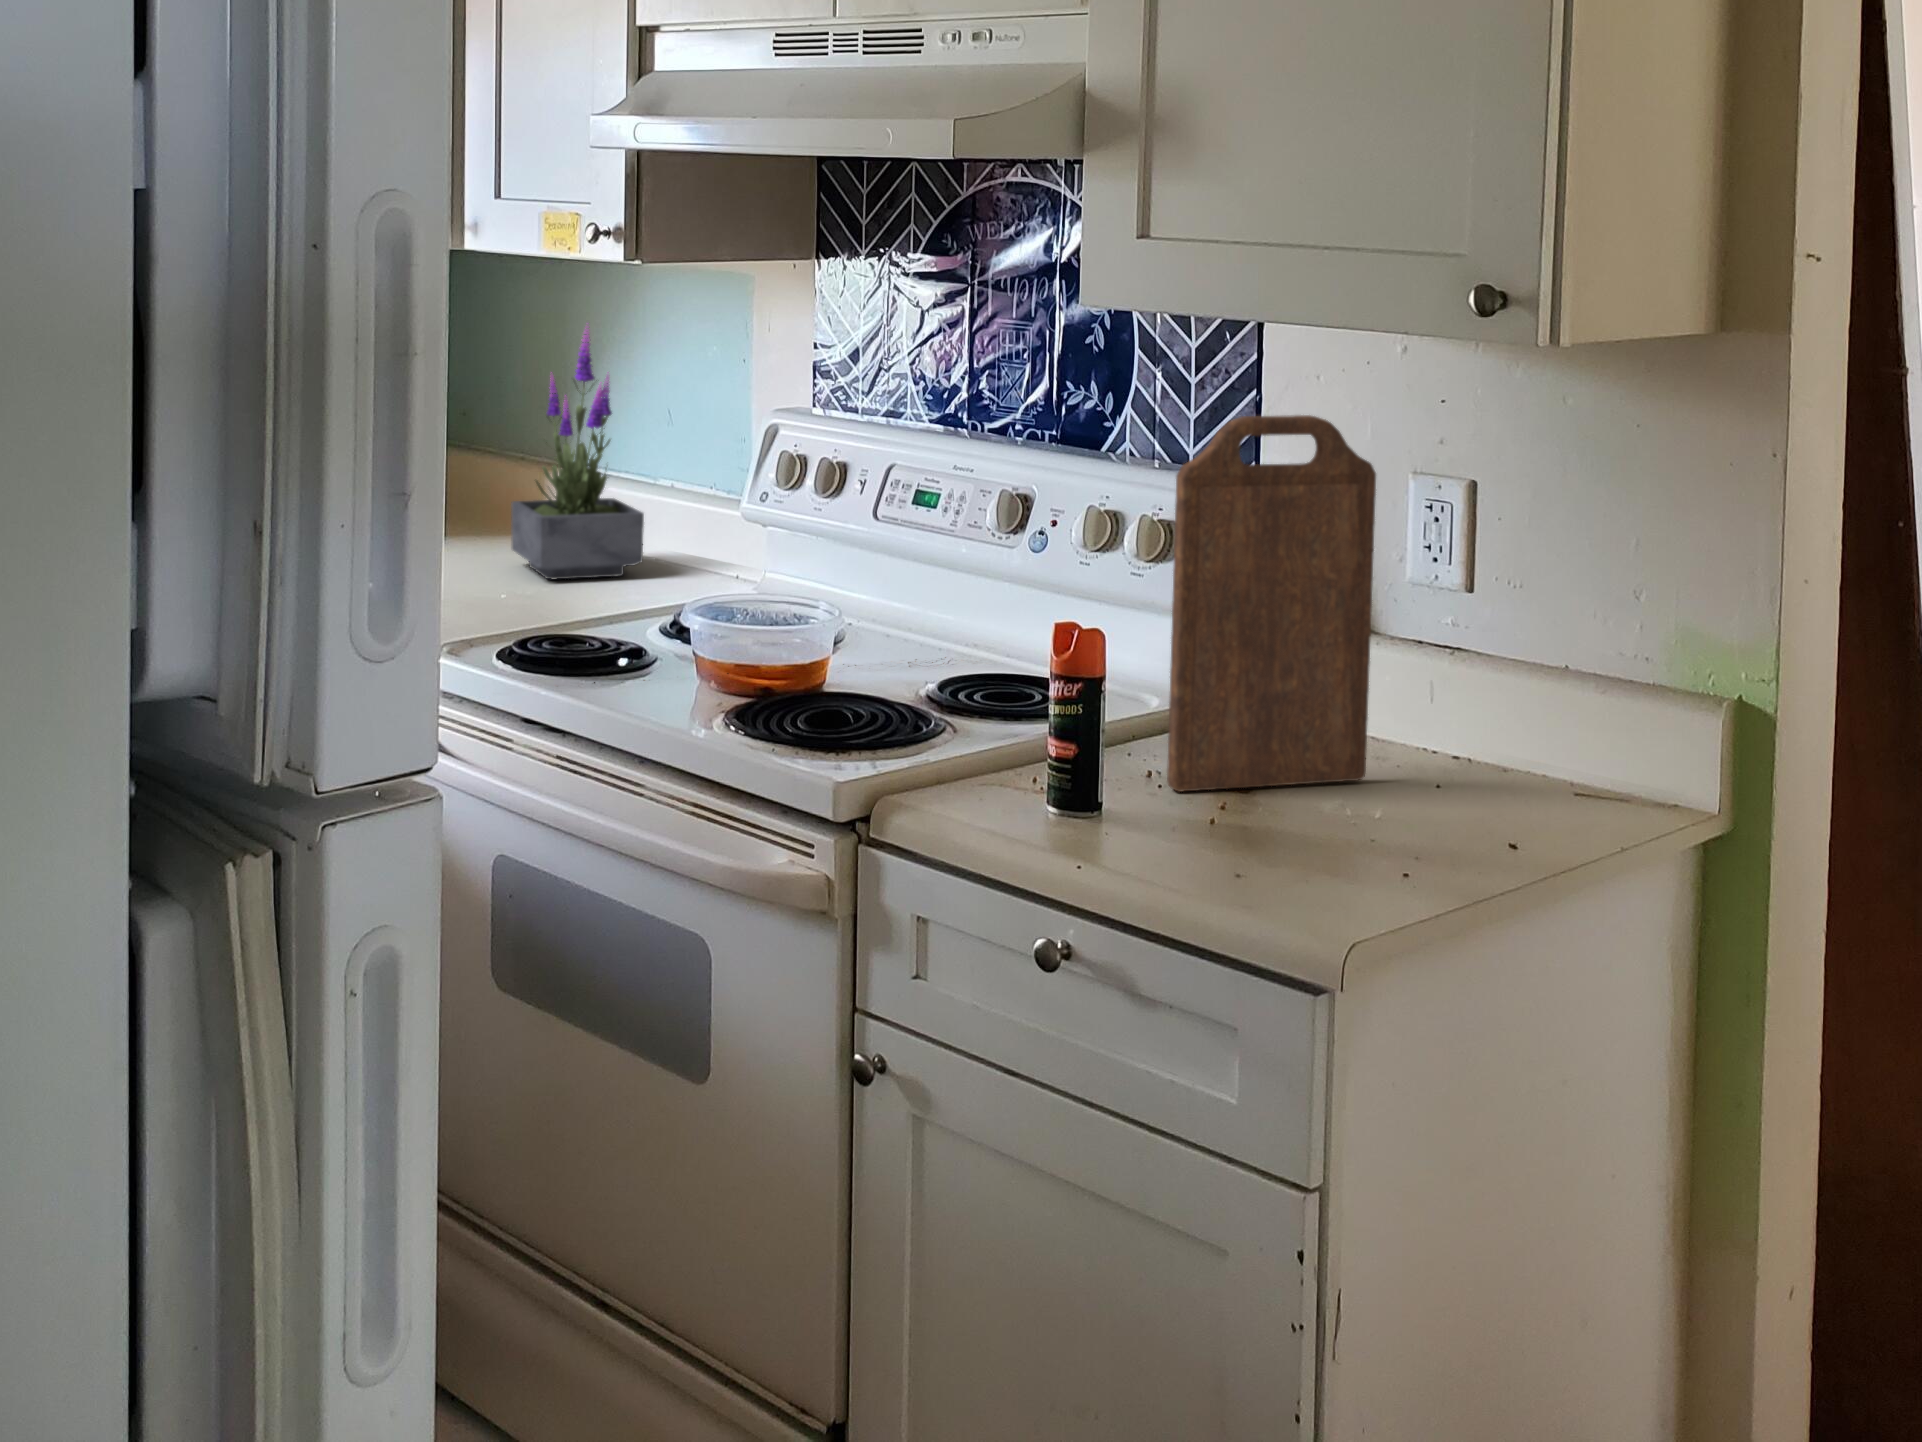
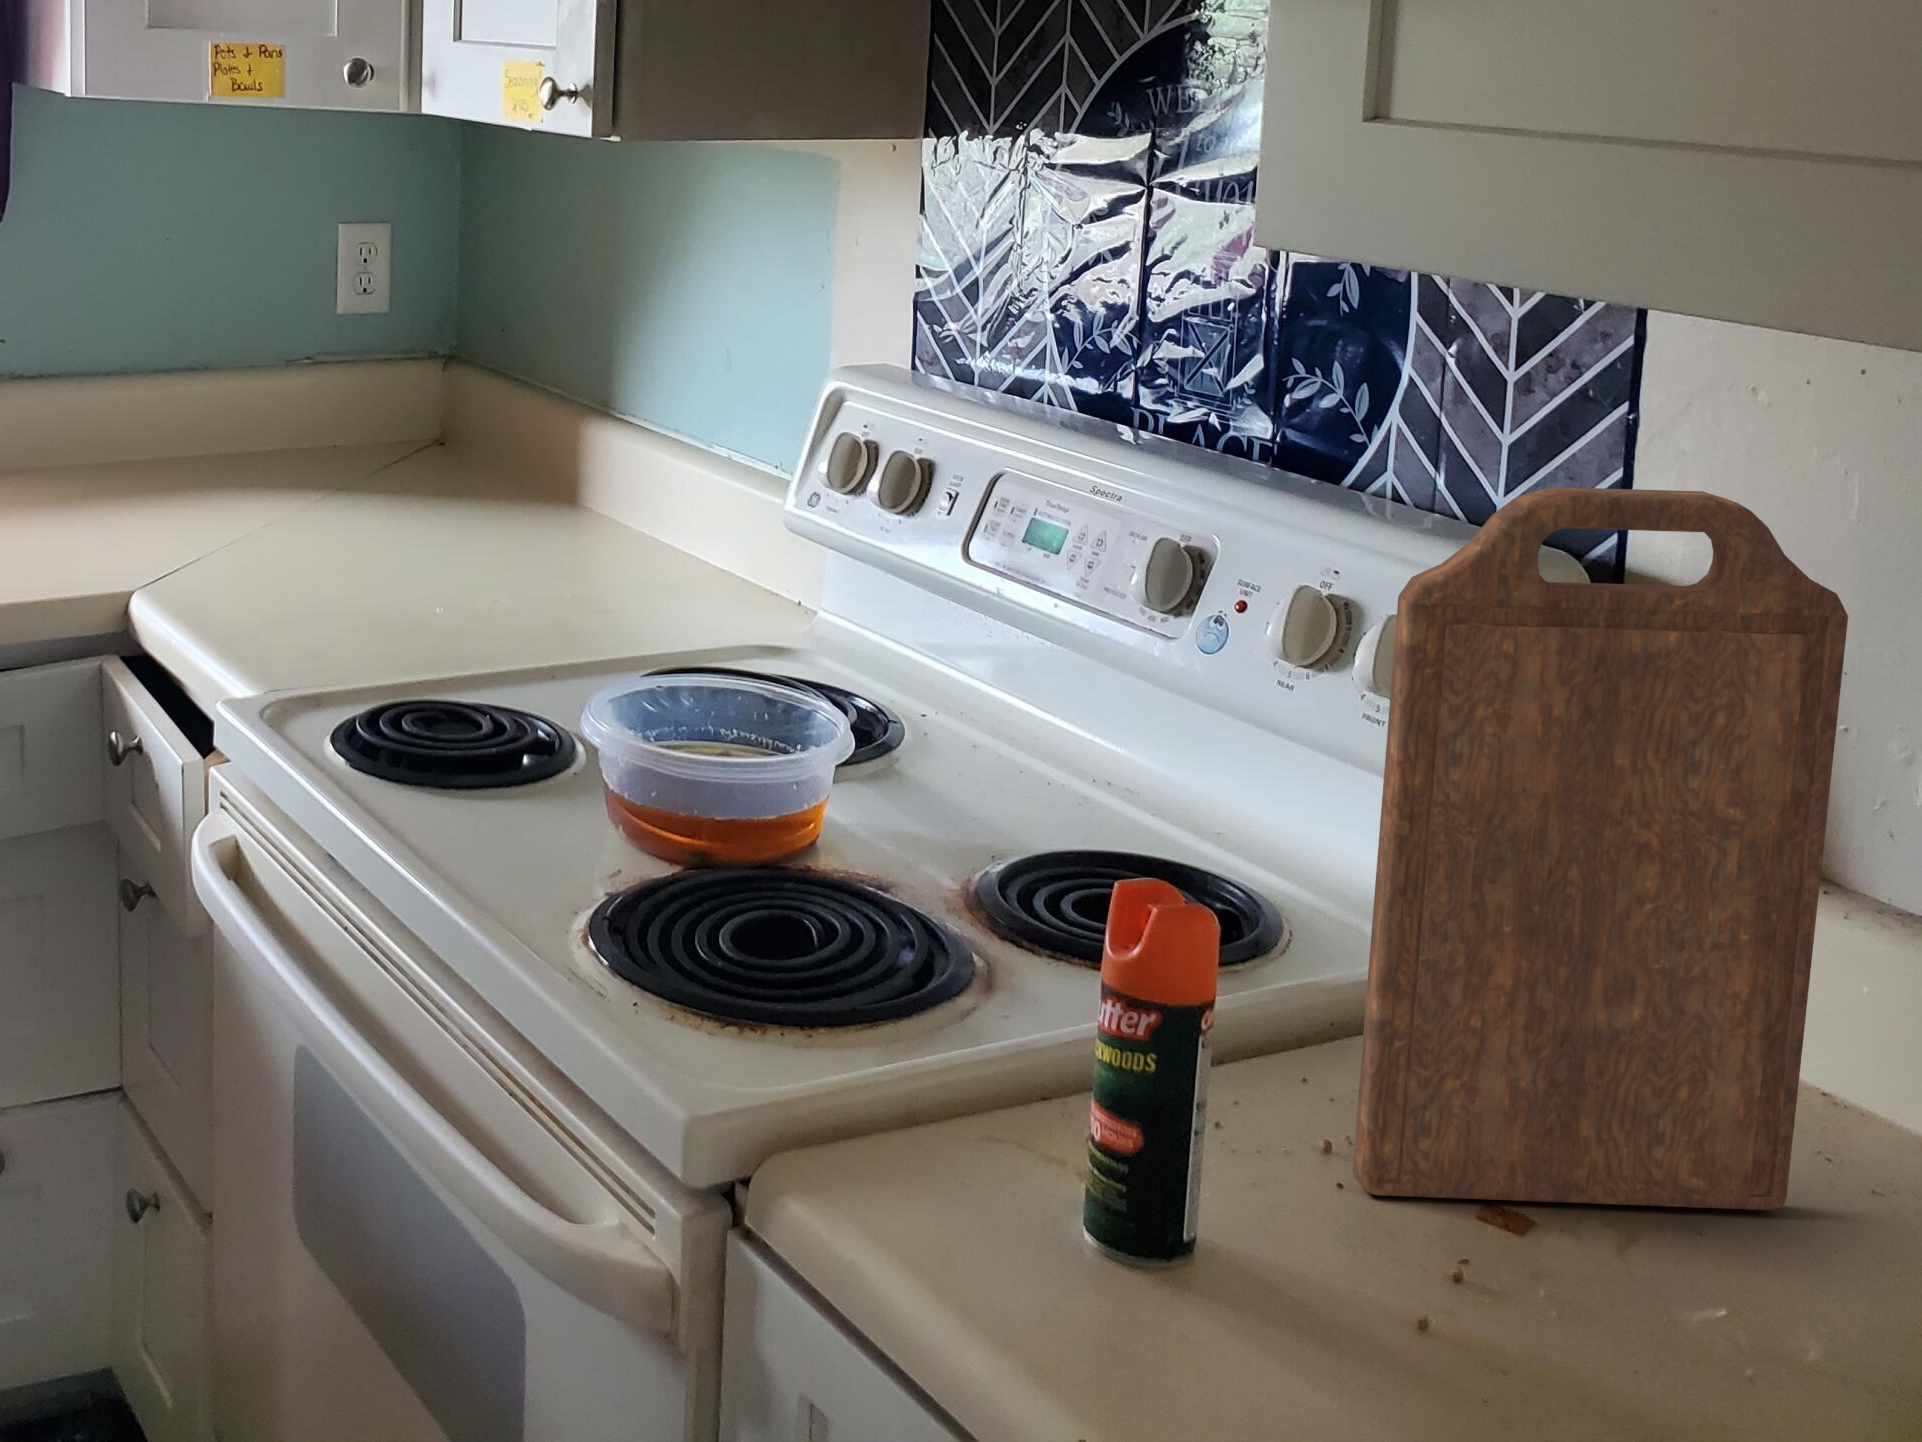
potted plant: present [511,323,644,579] -> none [479,223,654,597]

